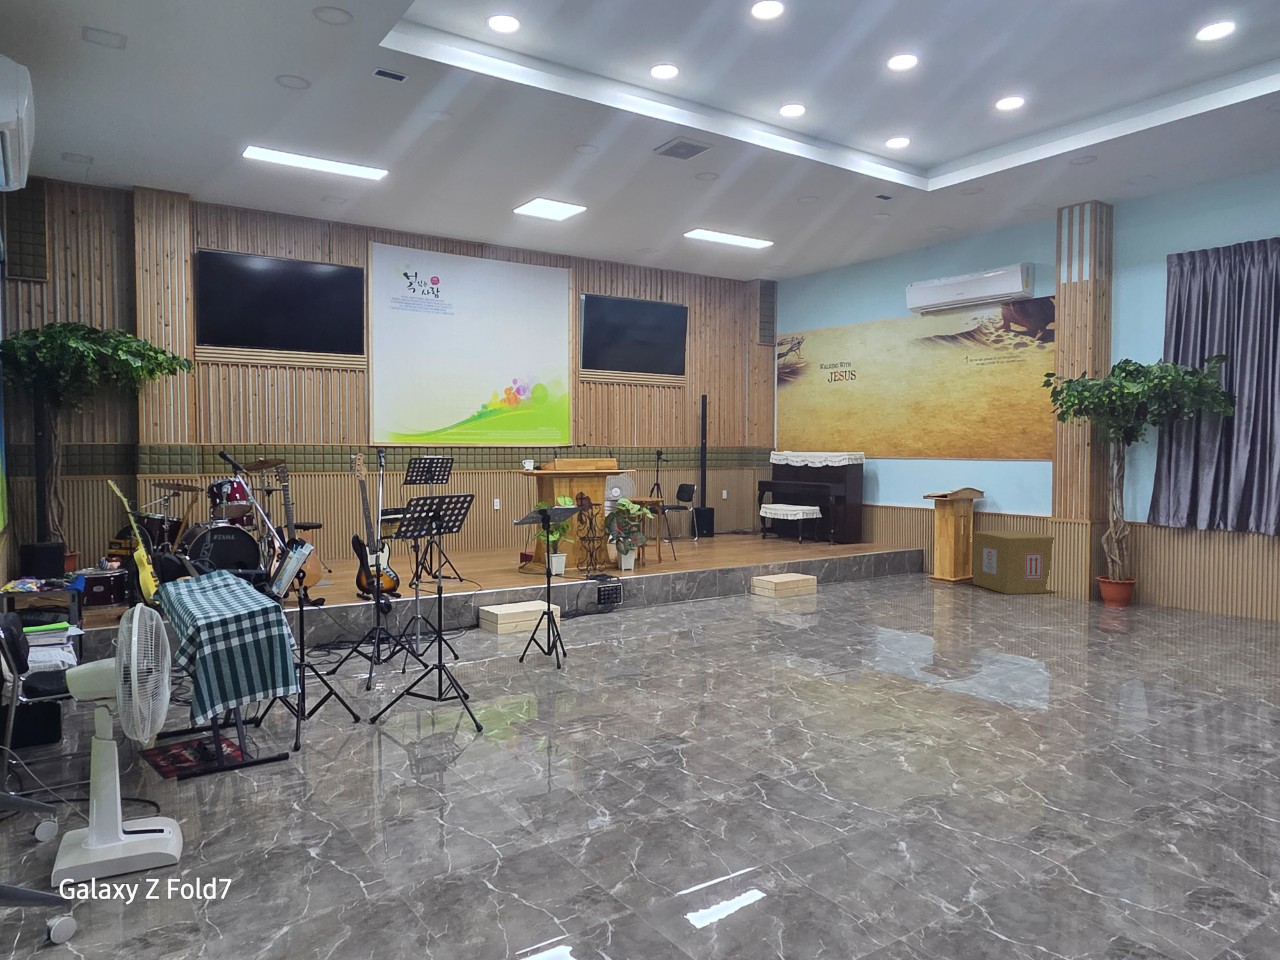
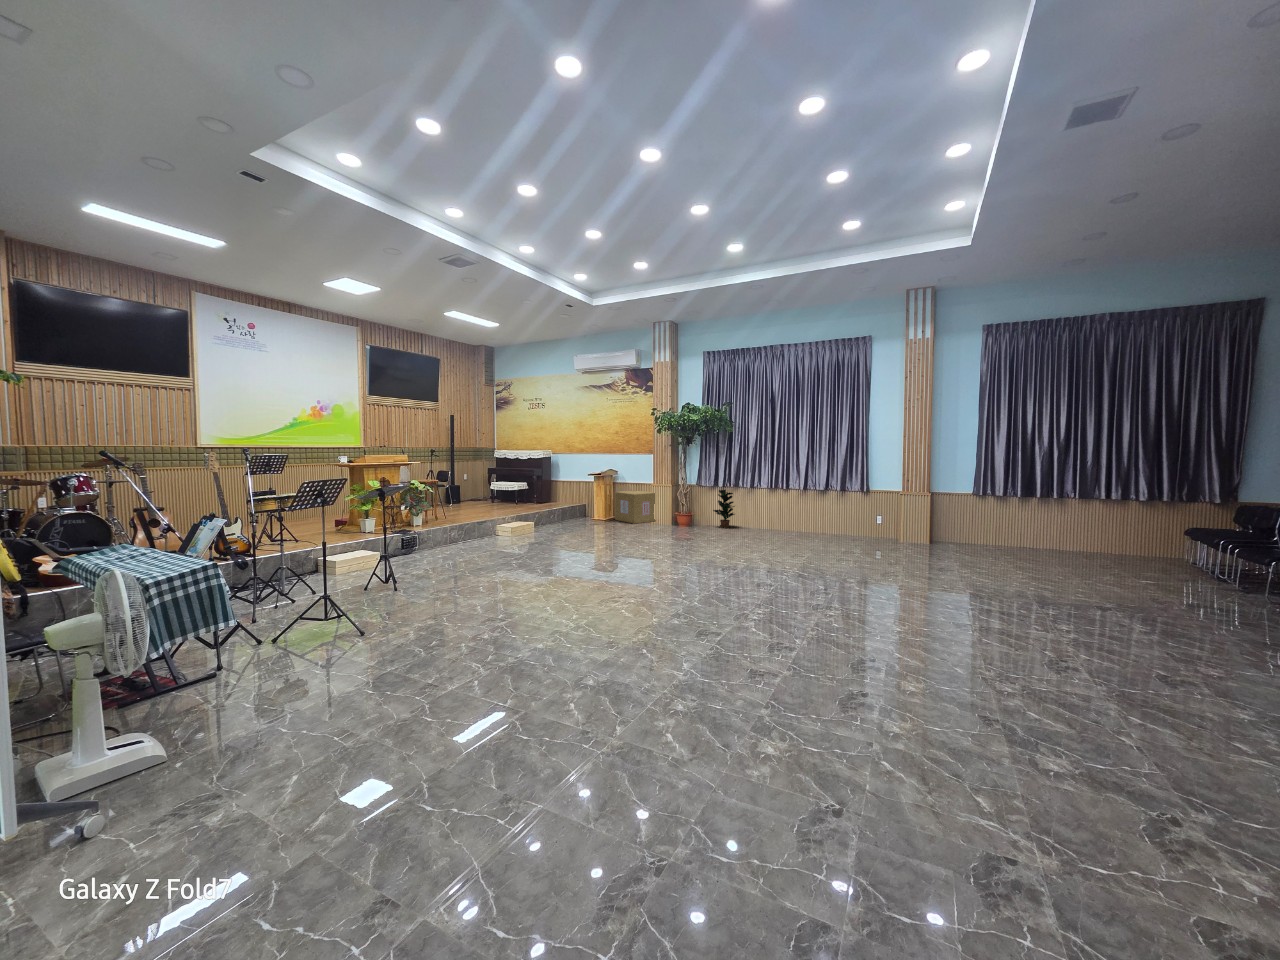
potted plant: none [1180,538,1237,619] -> present [713,490,735,528]

